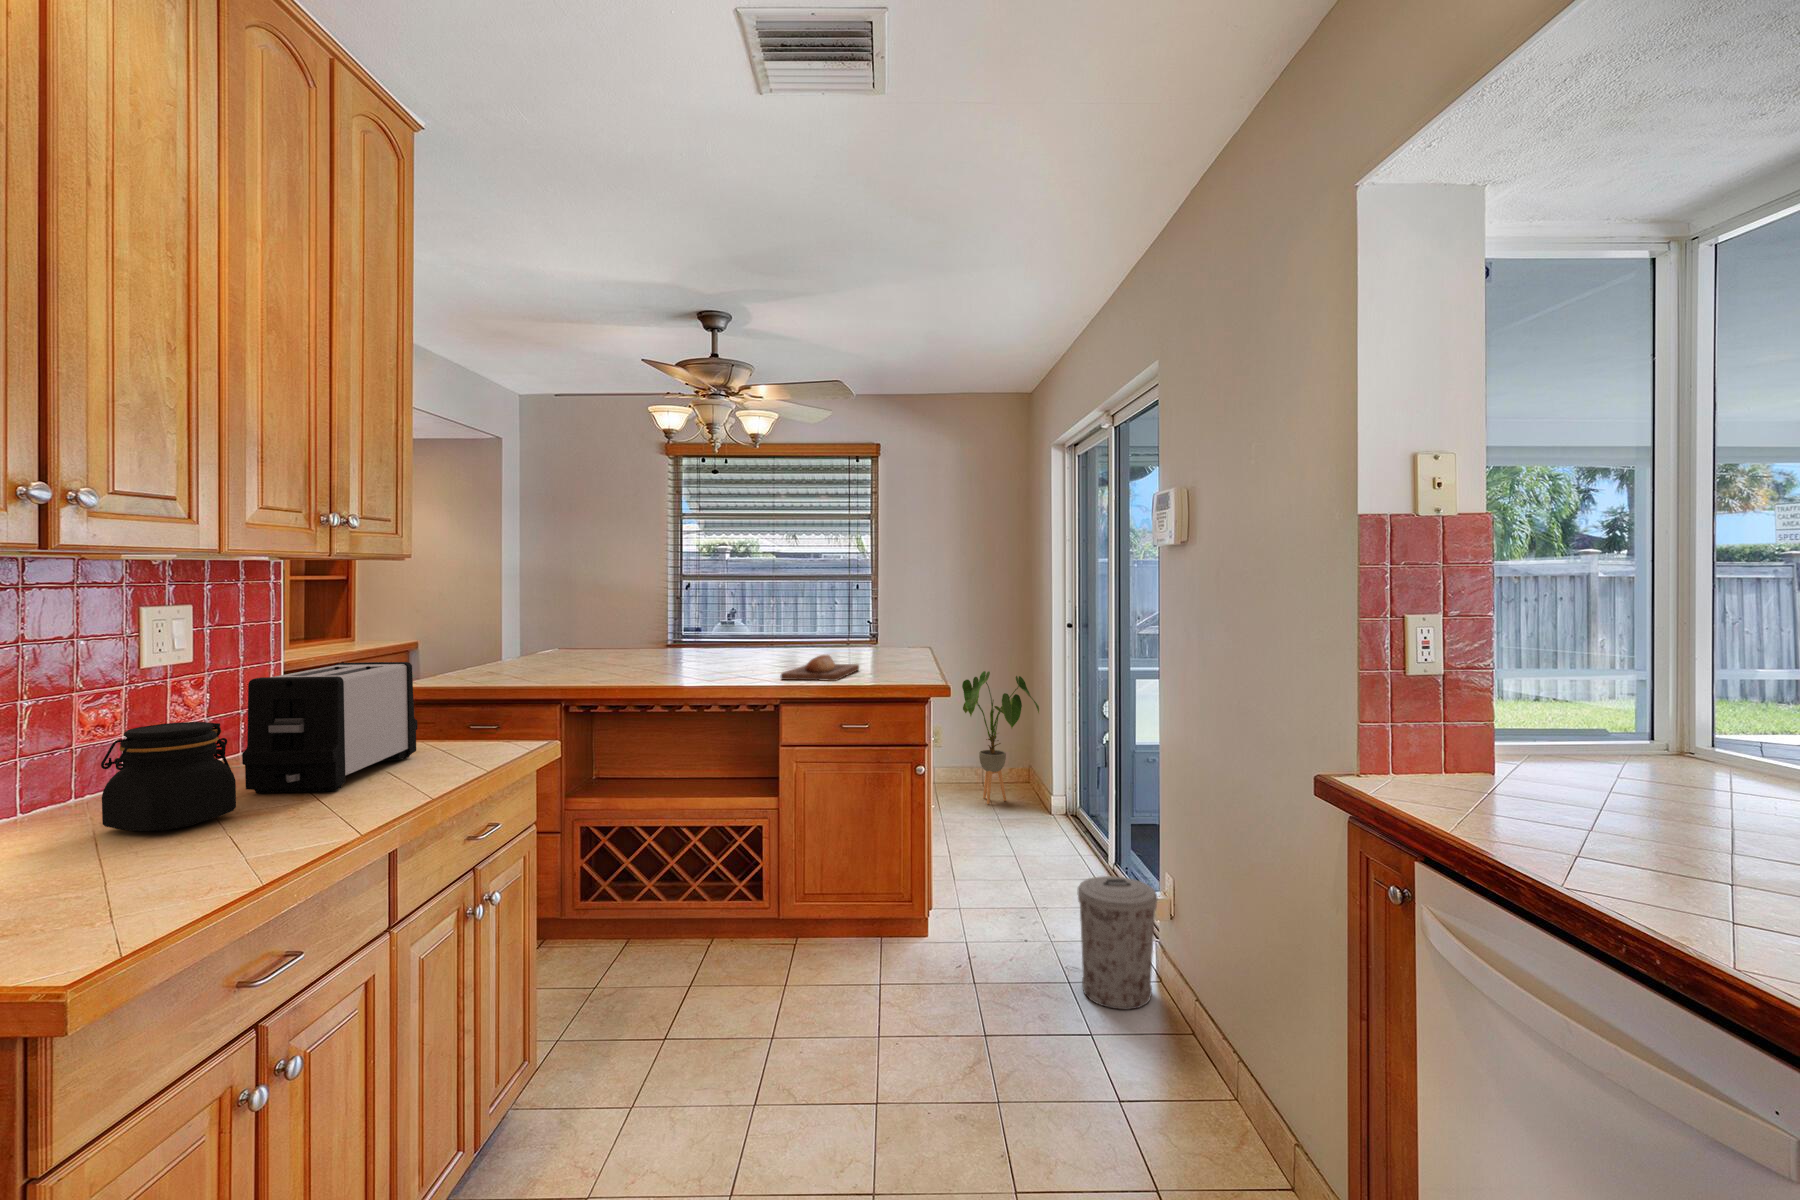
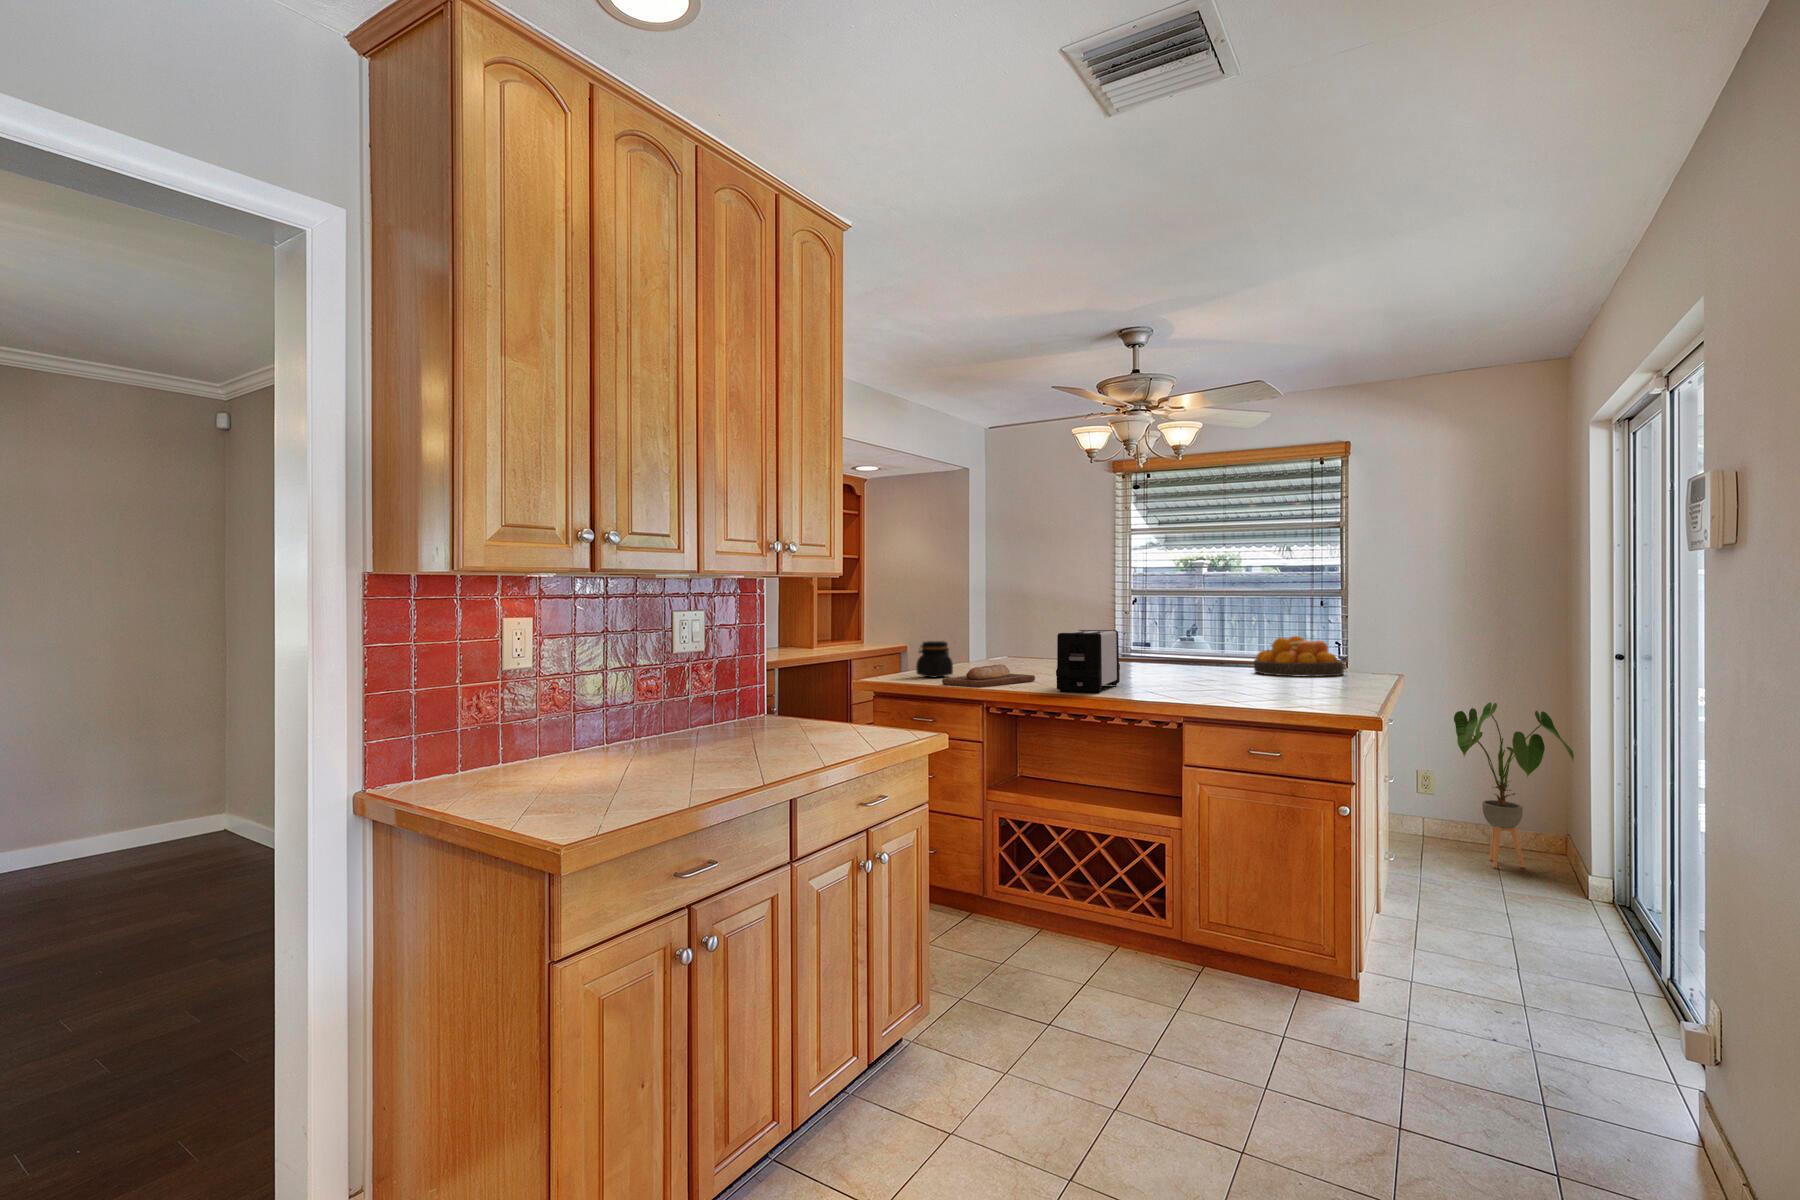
fruit bowl: none [818,620,892,657] -> present [1254,636,1344,677]
bread loaf: present [781,655,859,681] -> present [942,665,1035,687]
toaster: present [242,662,418,793] -> present [1056,630,1120,693]
jar: present [101,722,236,831] -> present [916,641,953,678]
trash can: present [1078,876,1157,1010] -> none [1558,974,1694,1163]

